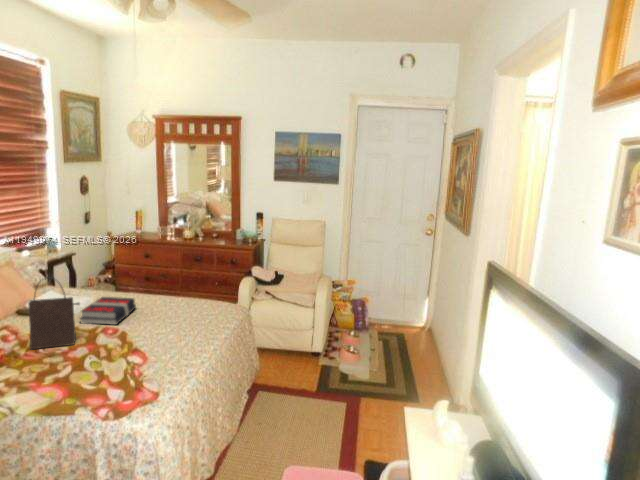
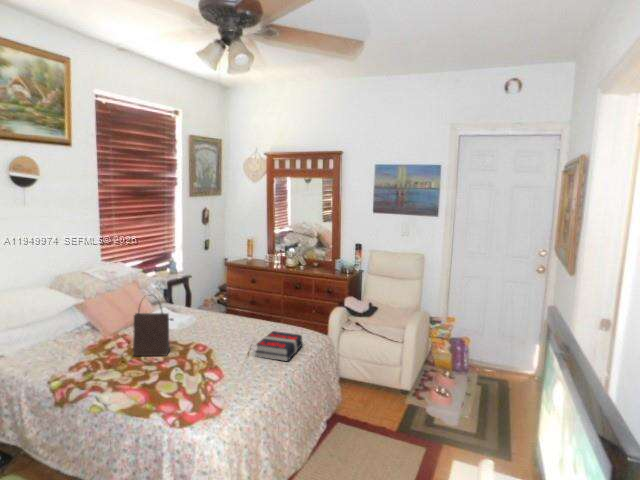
book: present [80,297,136,325] -> present [255,331,303,361]

